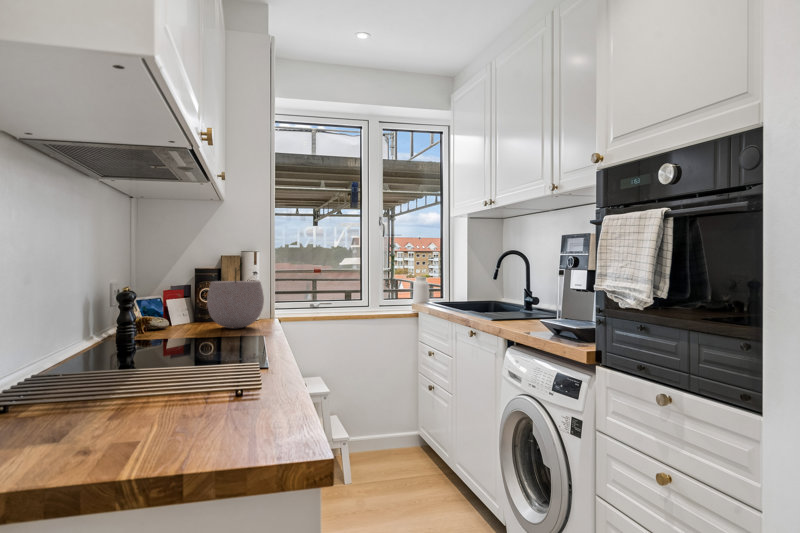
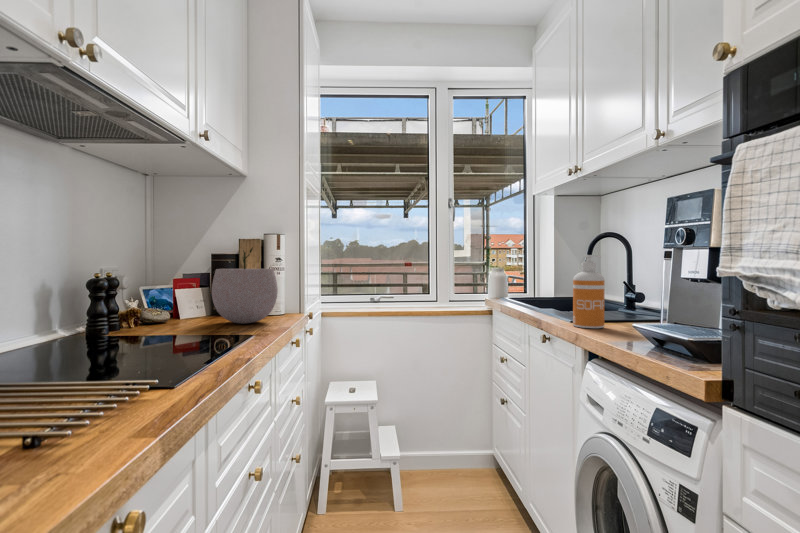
soap dispenser: none [496,271,517,324] -> present [573,255,605,328]

